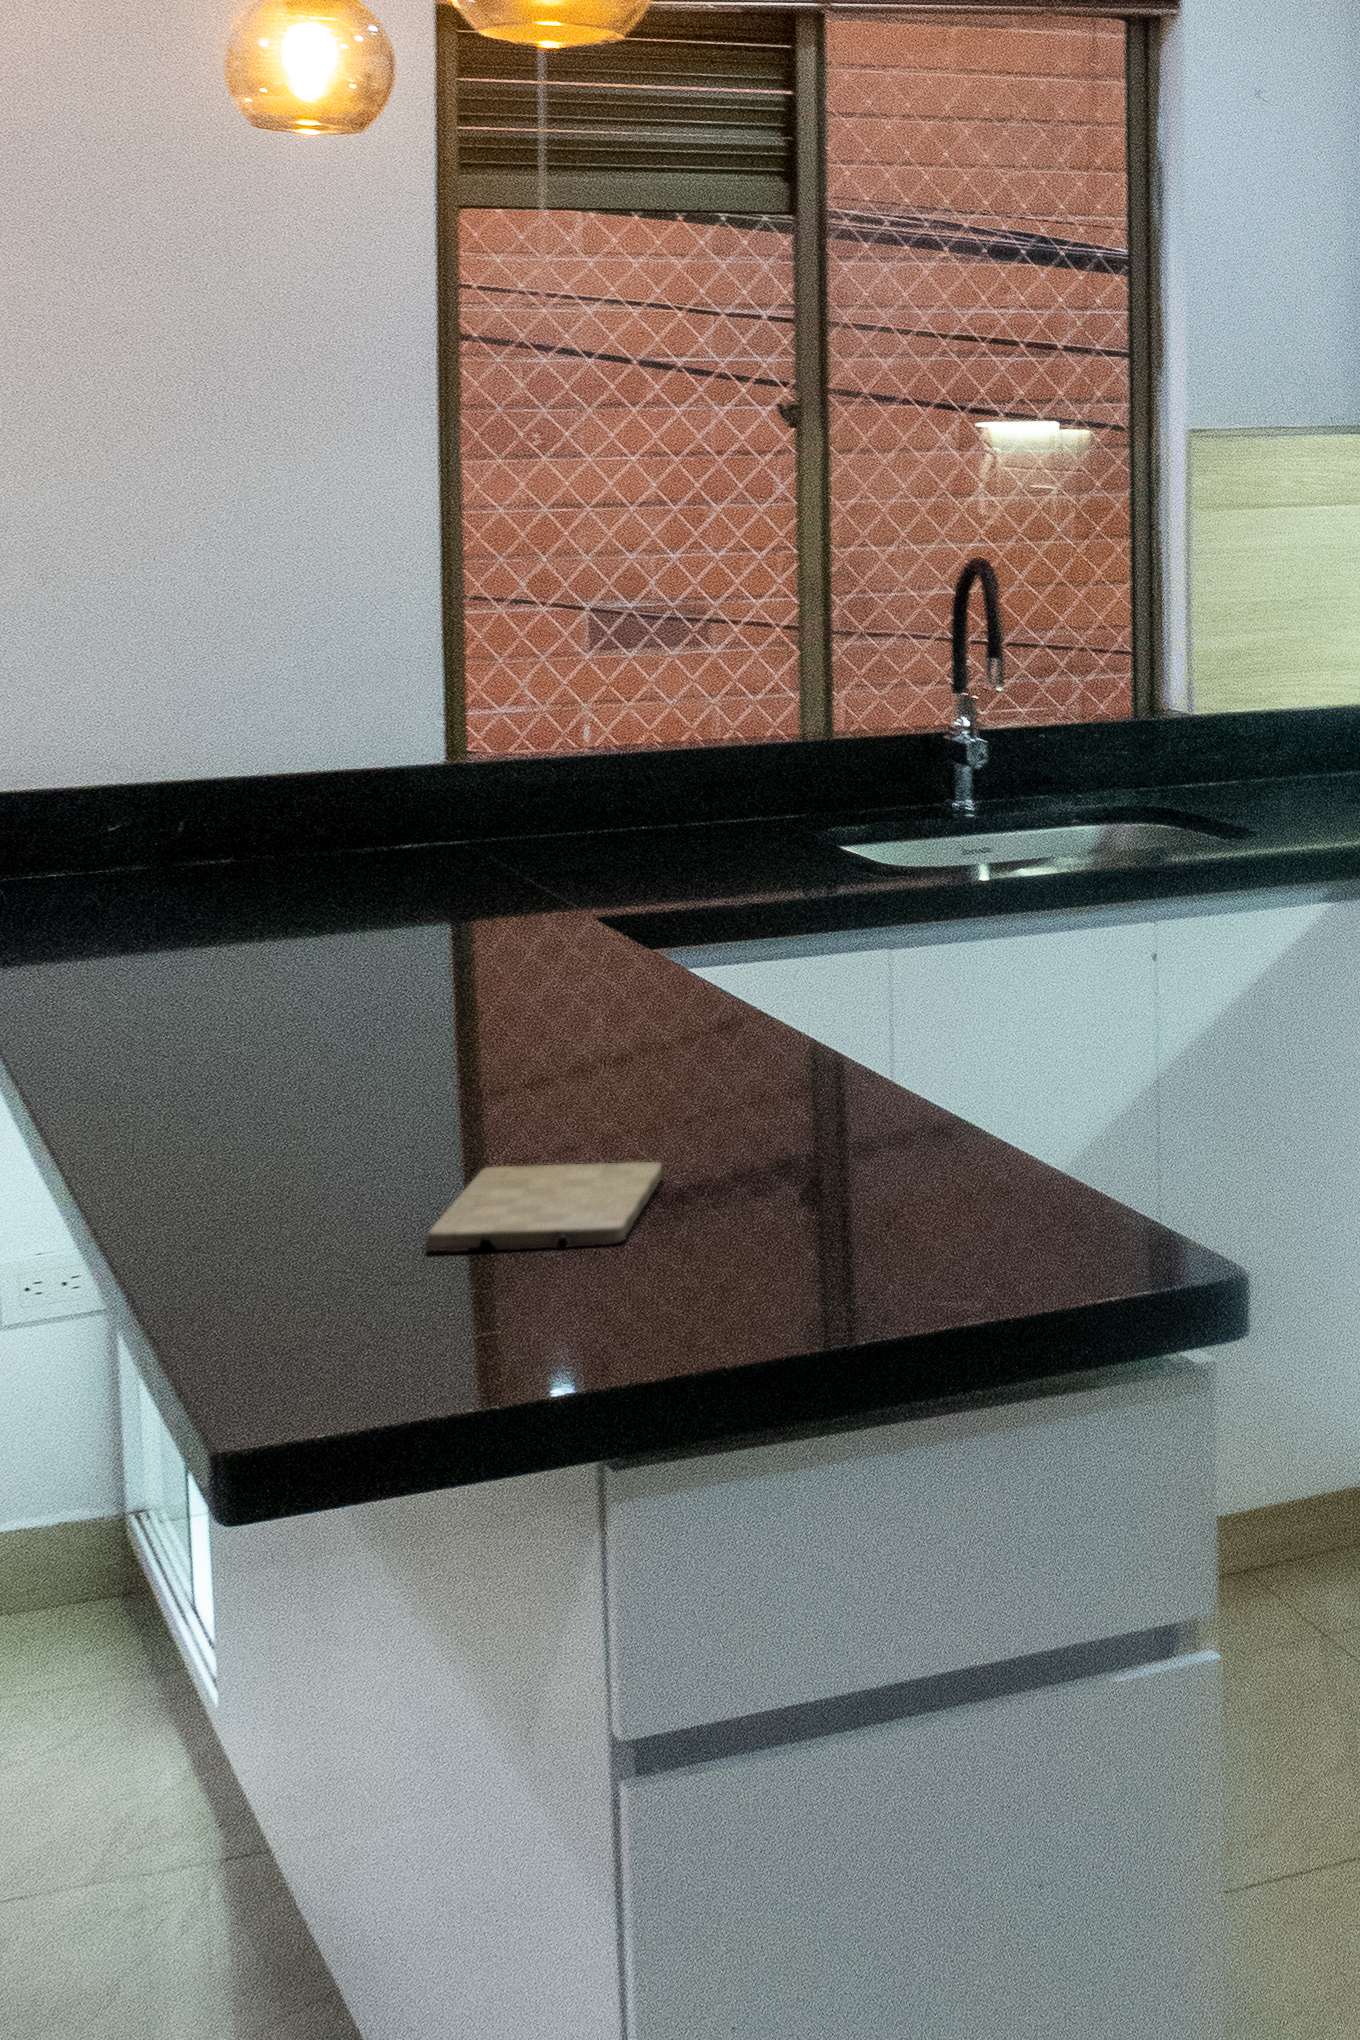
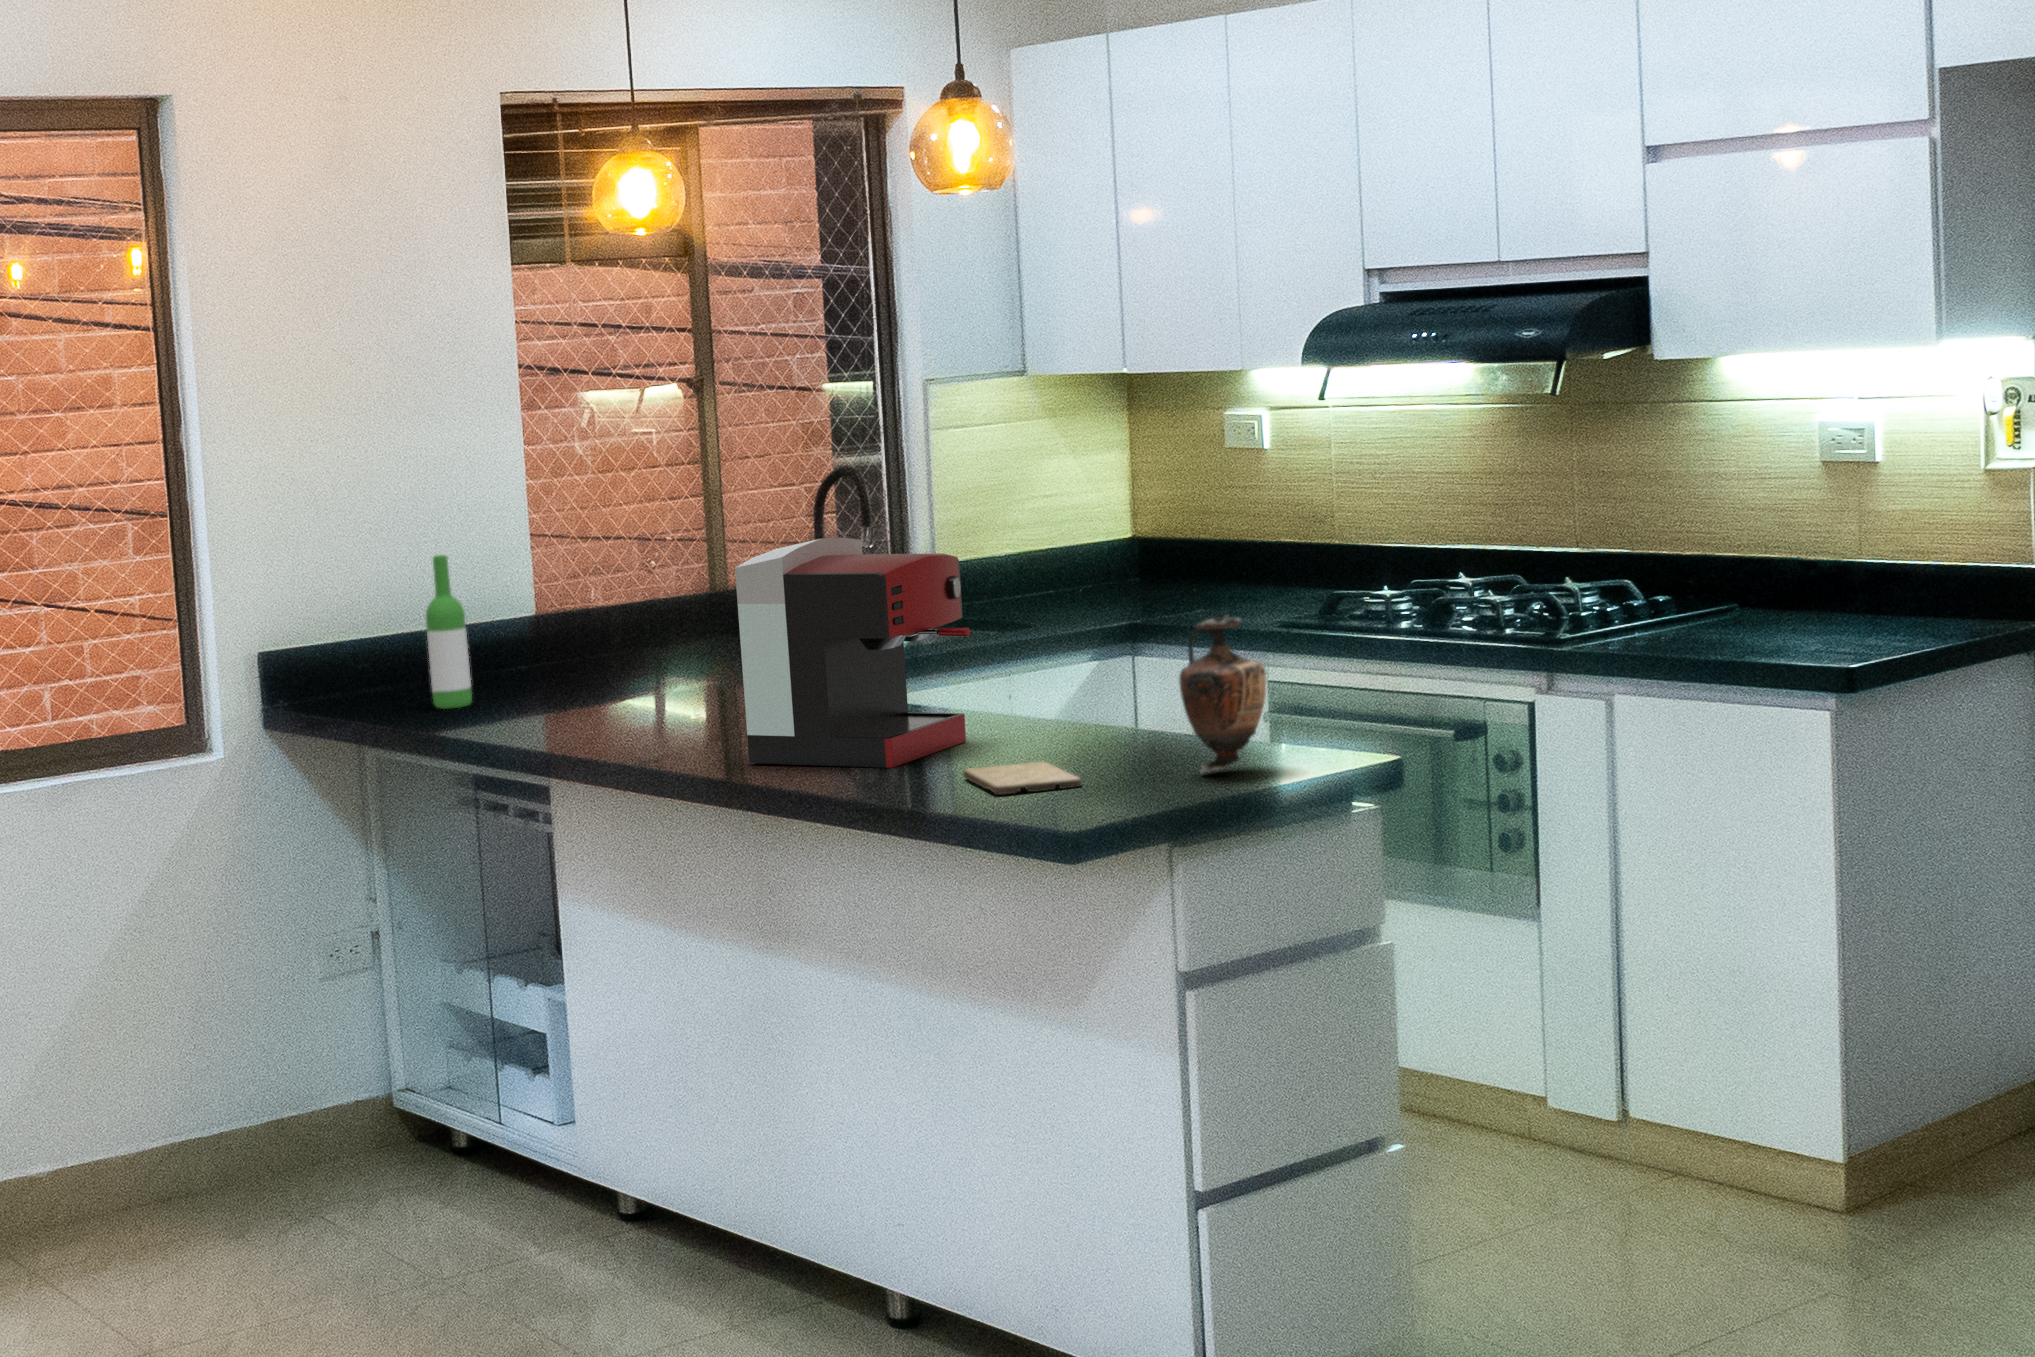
wine bottle: none [181,649,253,901] -> present [426,555,472,709]
coffee maker: none [255,675,701,1135] -> present [735,538,970,768]
vase: none [820,886,1030,1239] -> present [1179,616,1266,773]

